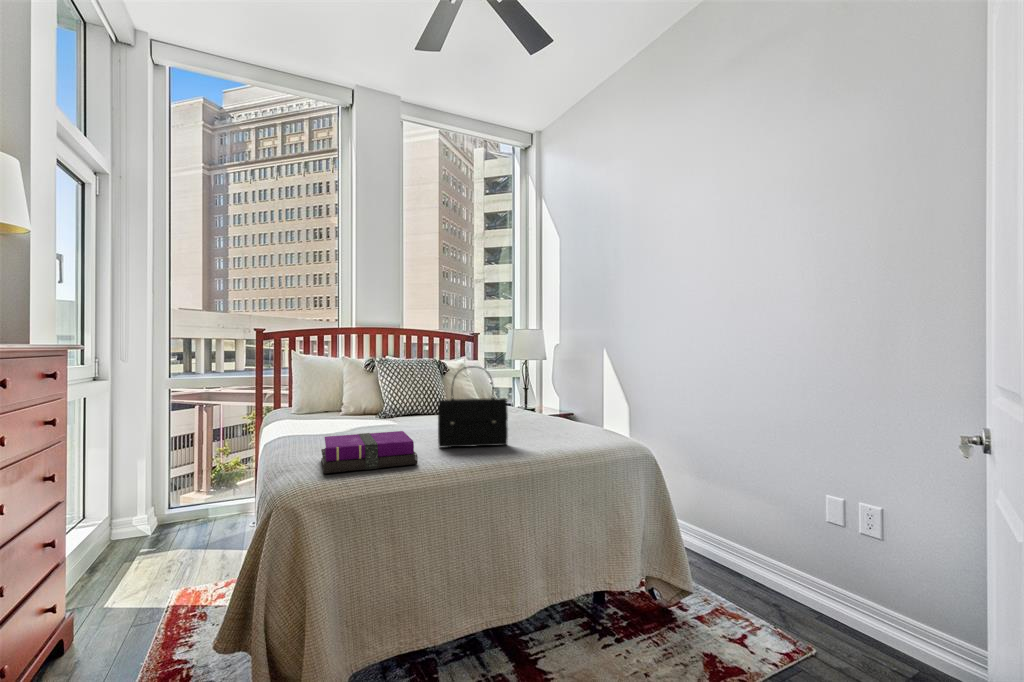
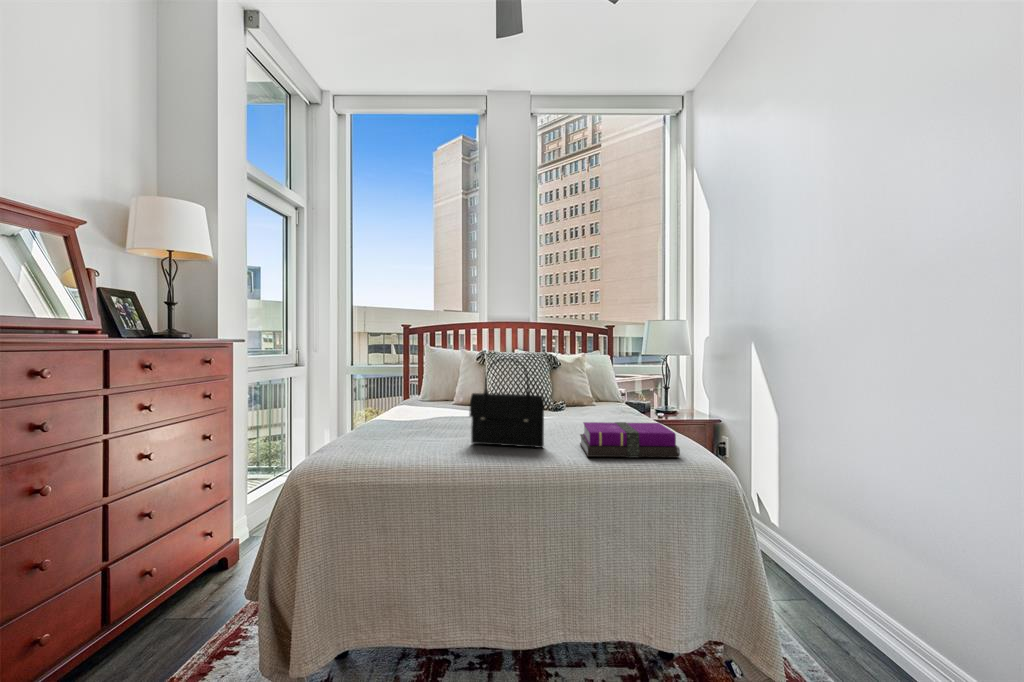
notebook: present [321,431,418,474] -> present [580,422,680,458]

